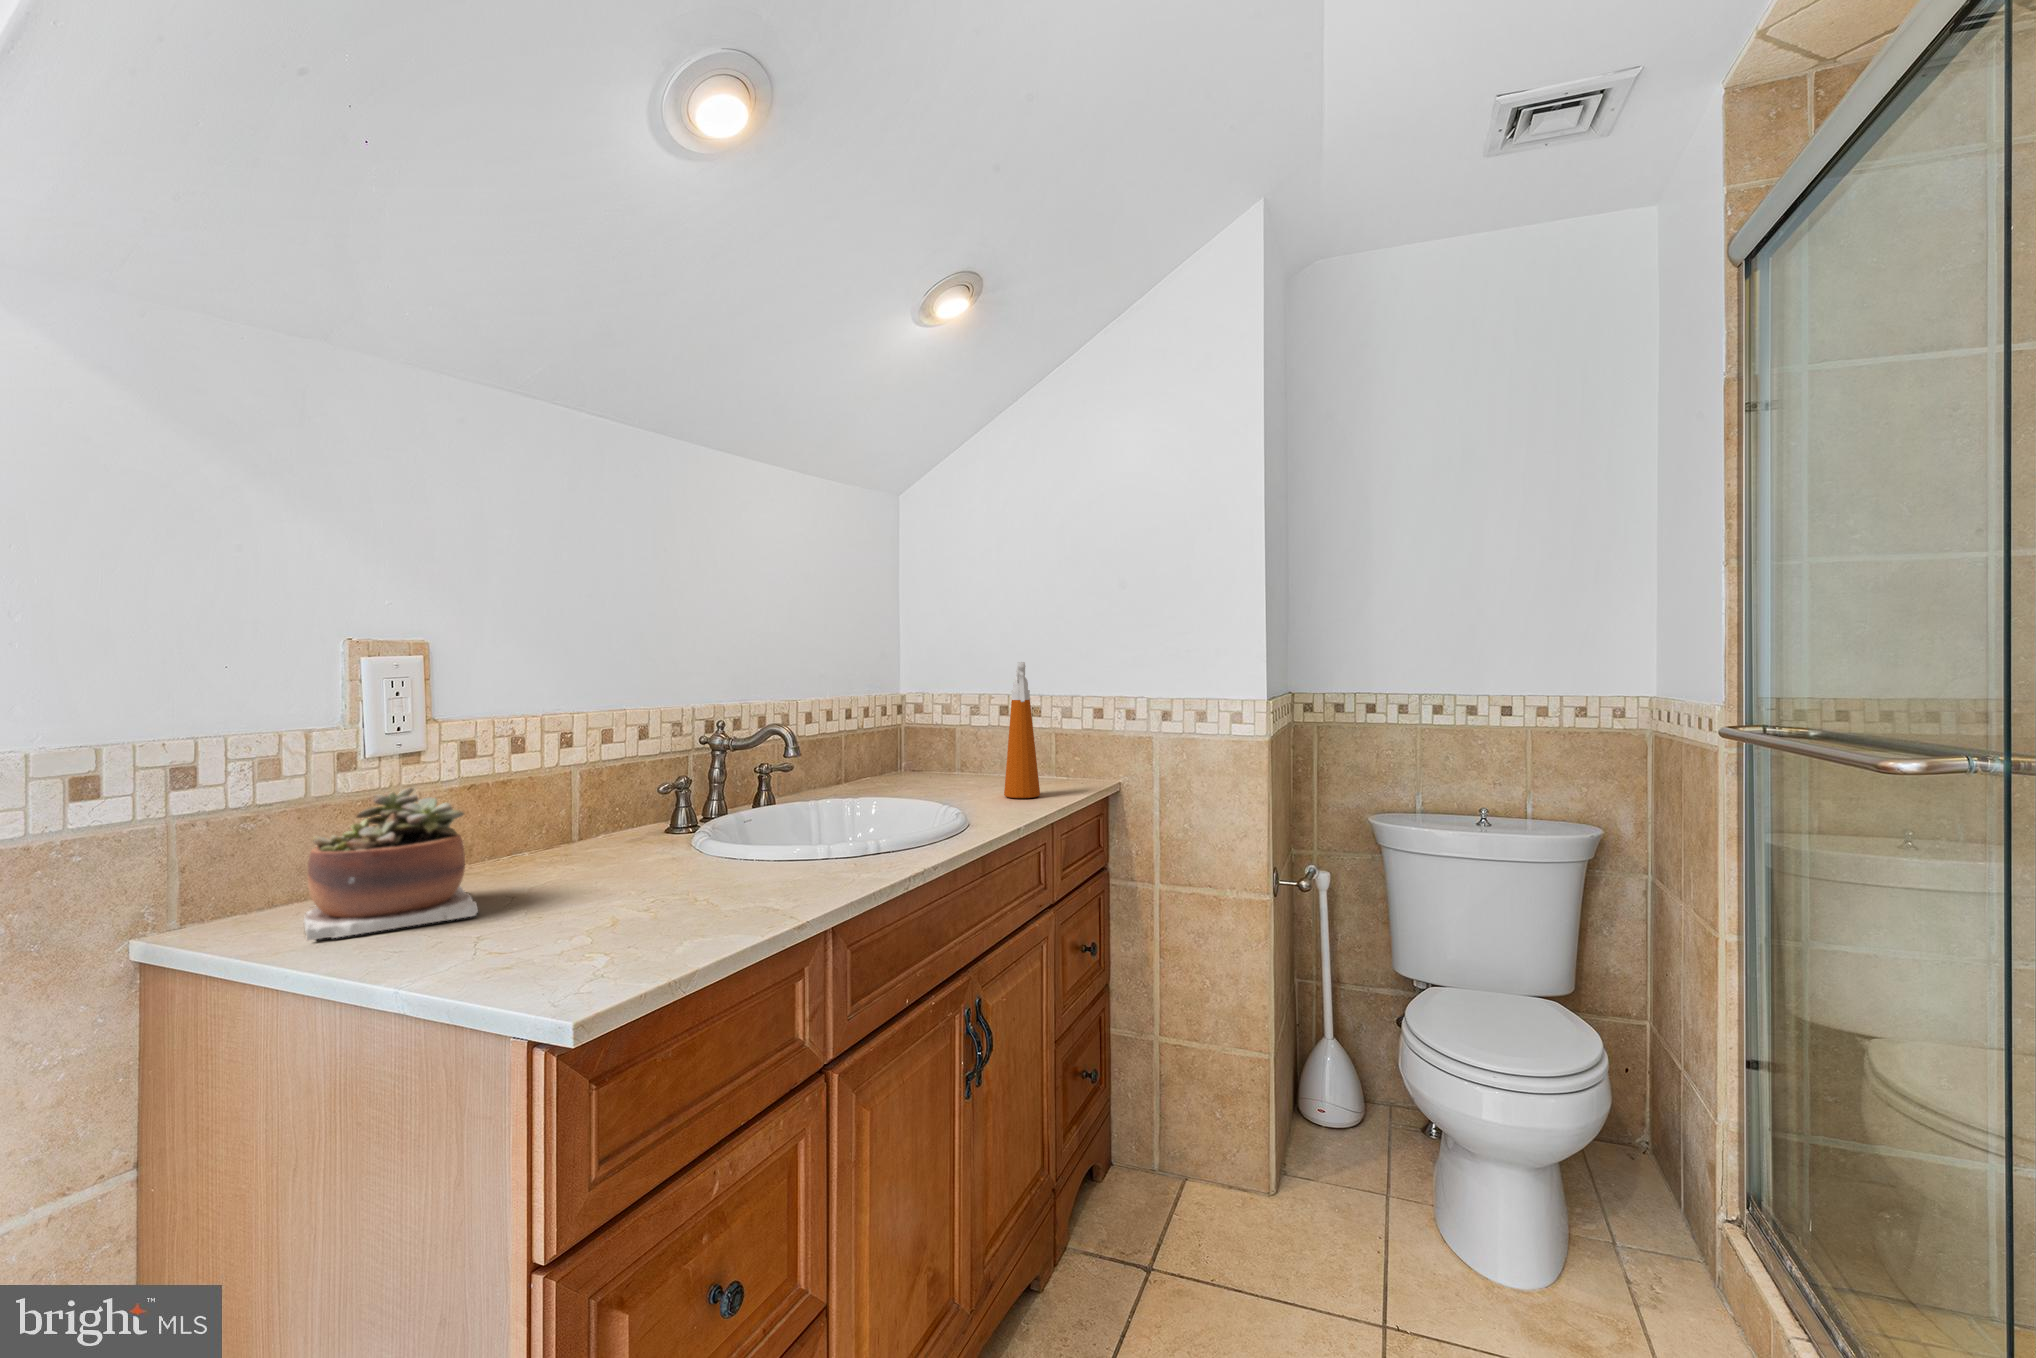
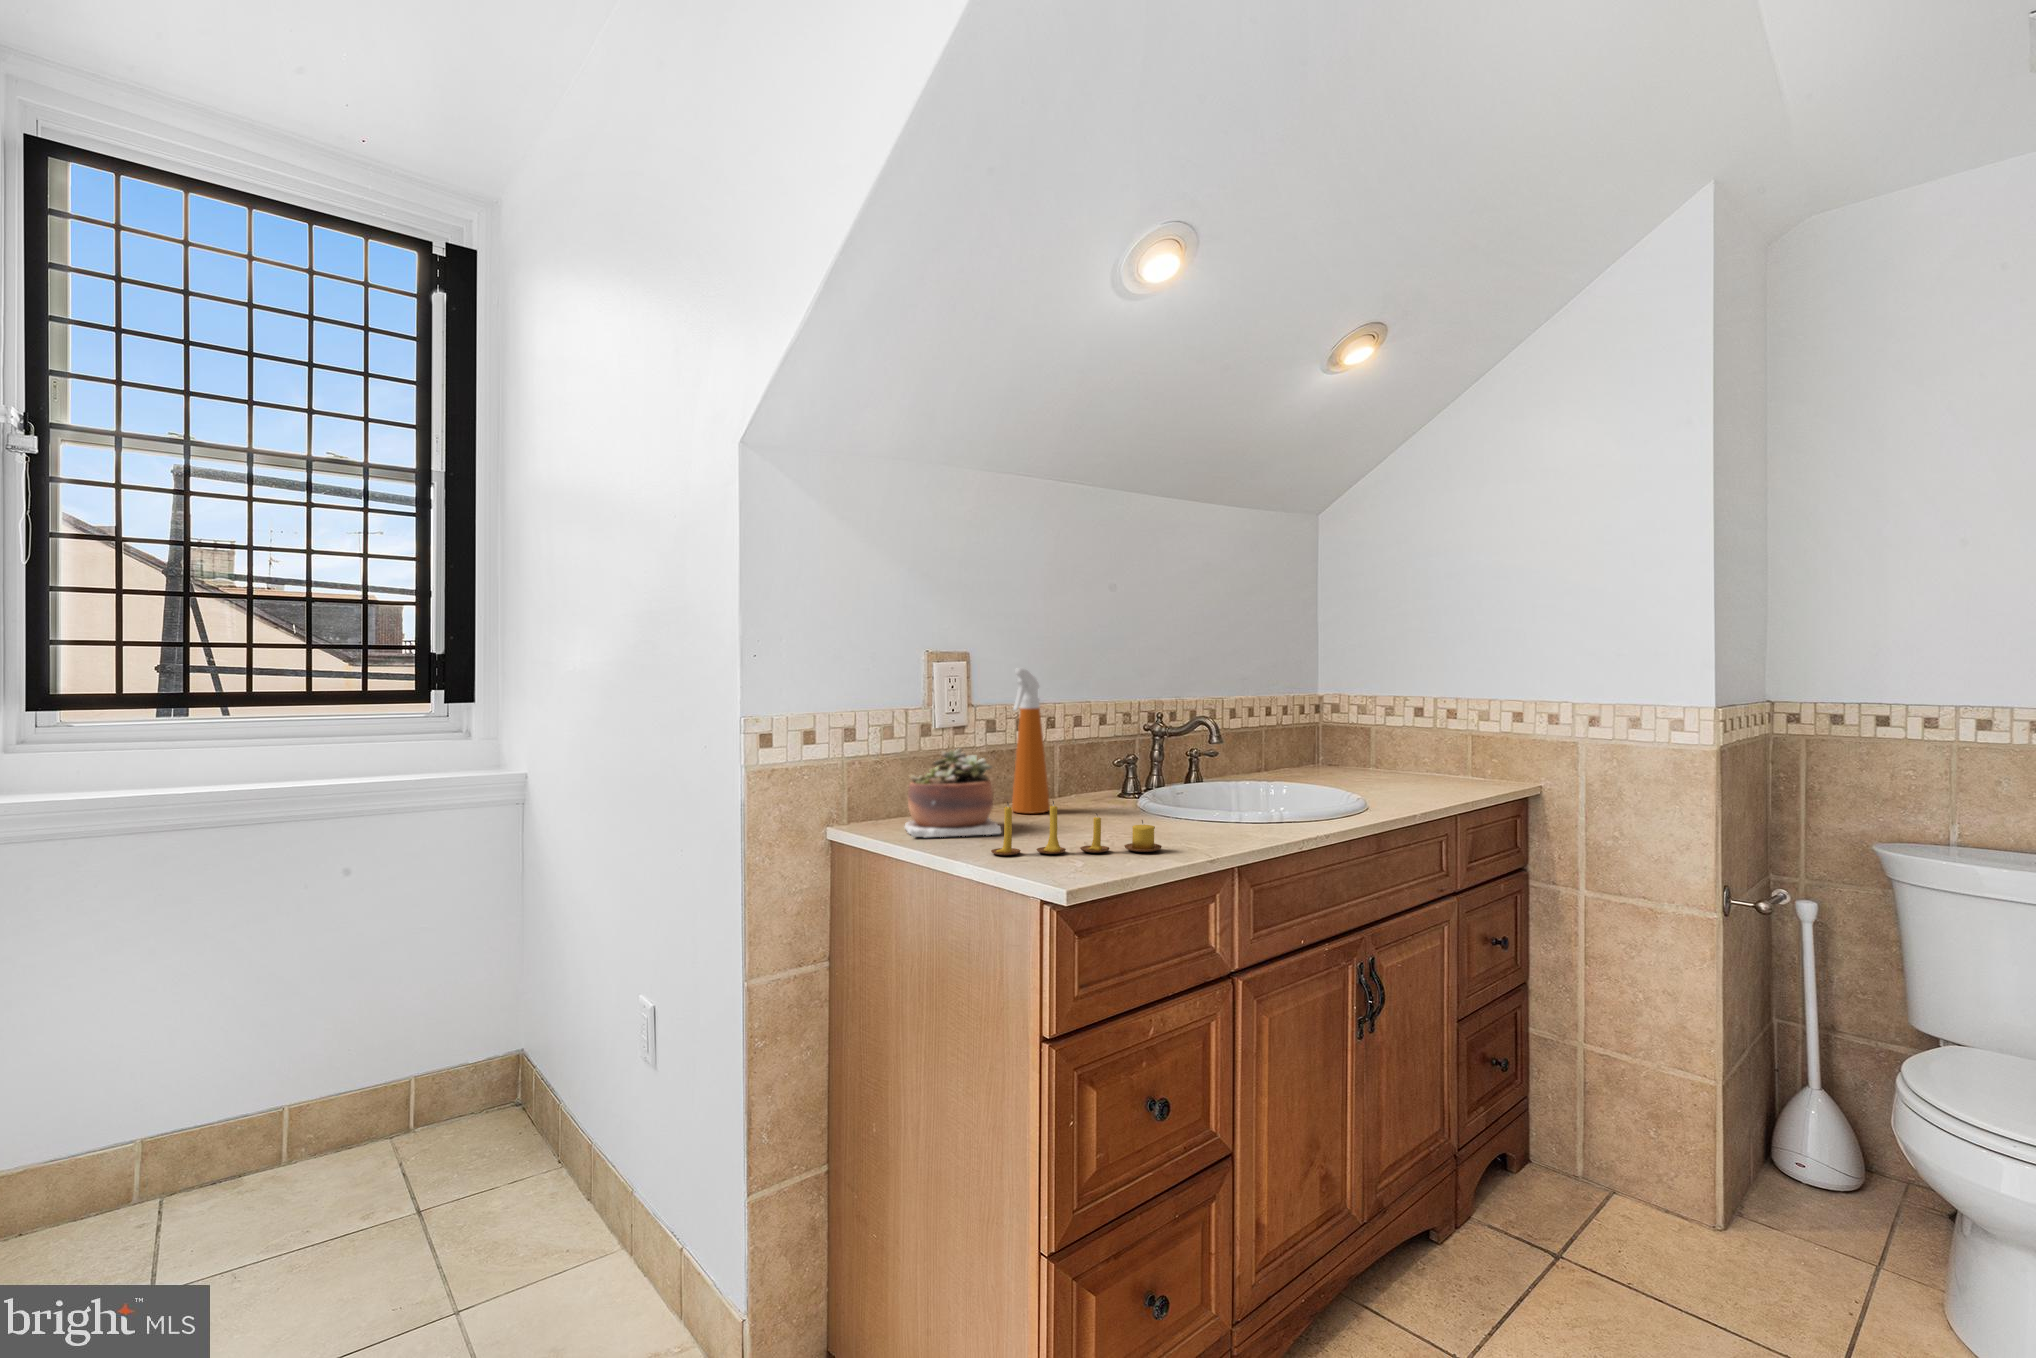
spray bottle: present [1004,662,1040,798] -> present [1012,668,1050,814]
candle: none [448,865,727,961] -> present [991,801,1162,855]

